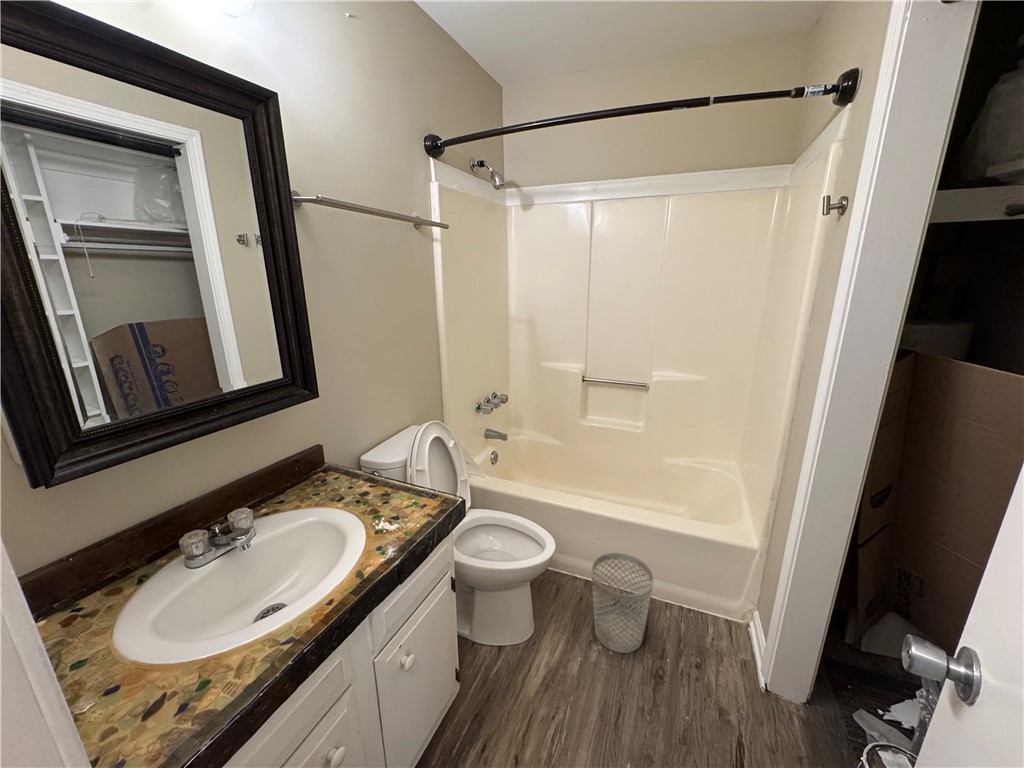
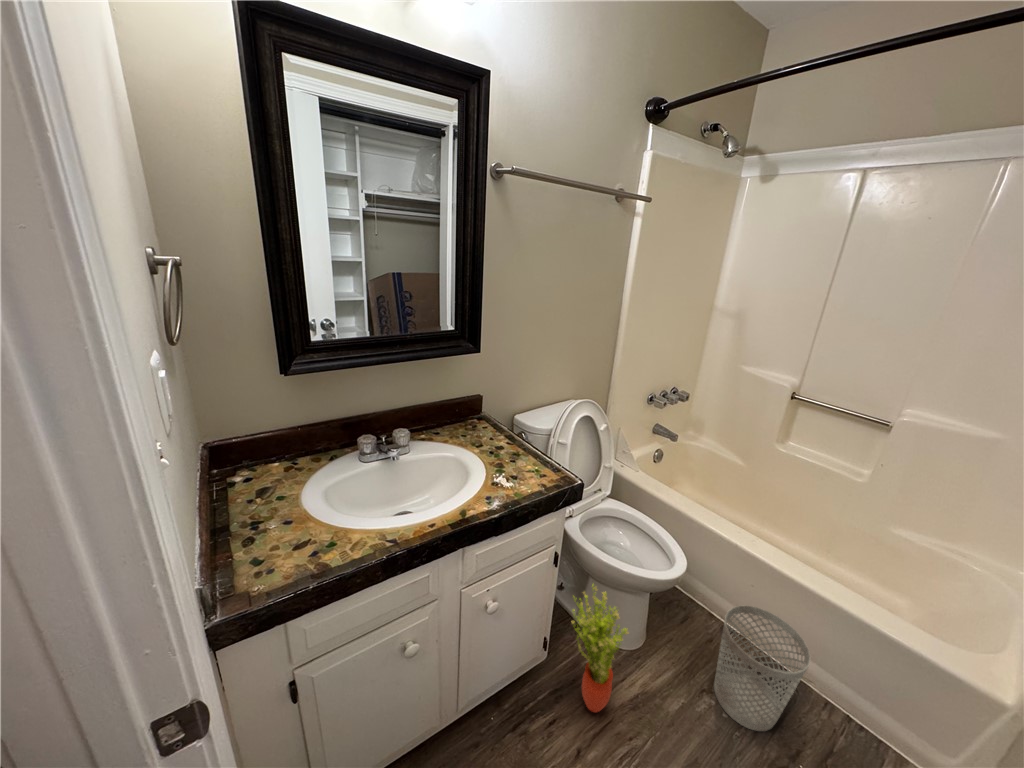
potted plant: none [473,592,531,716] -> present [572,587,628,712]

